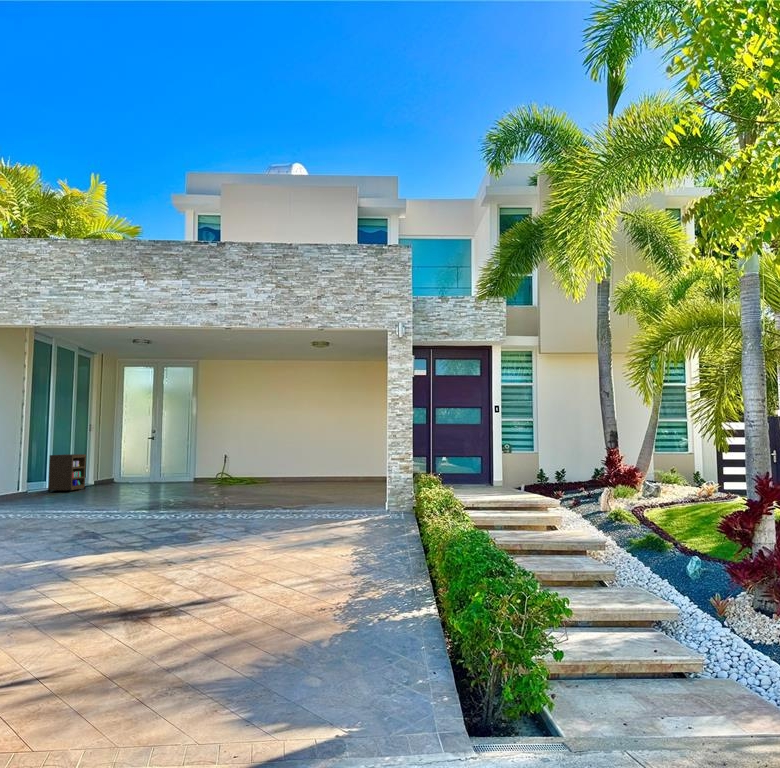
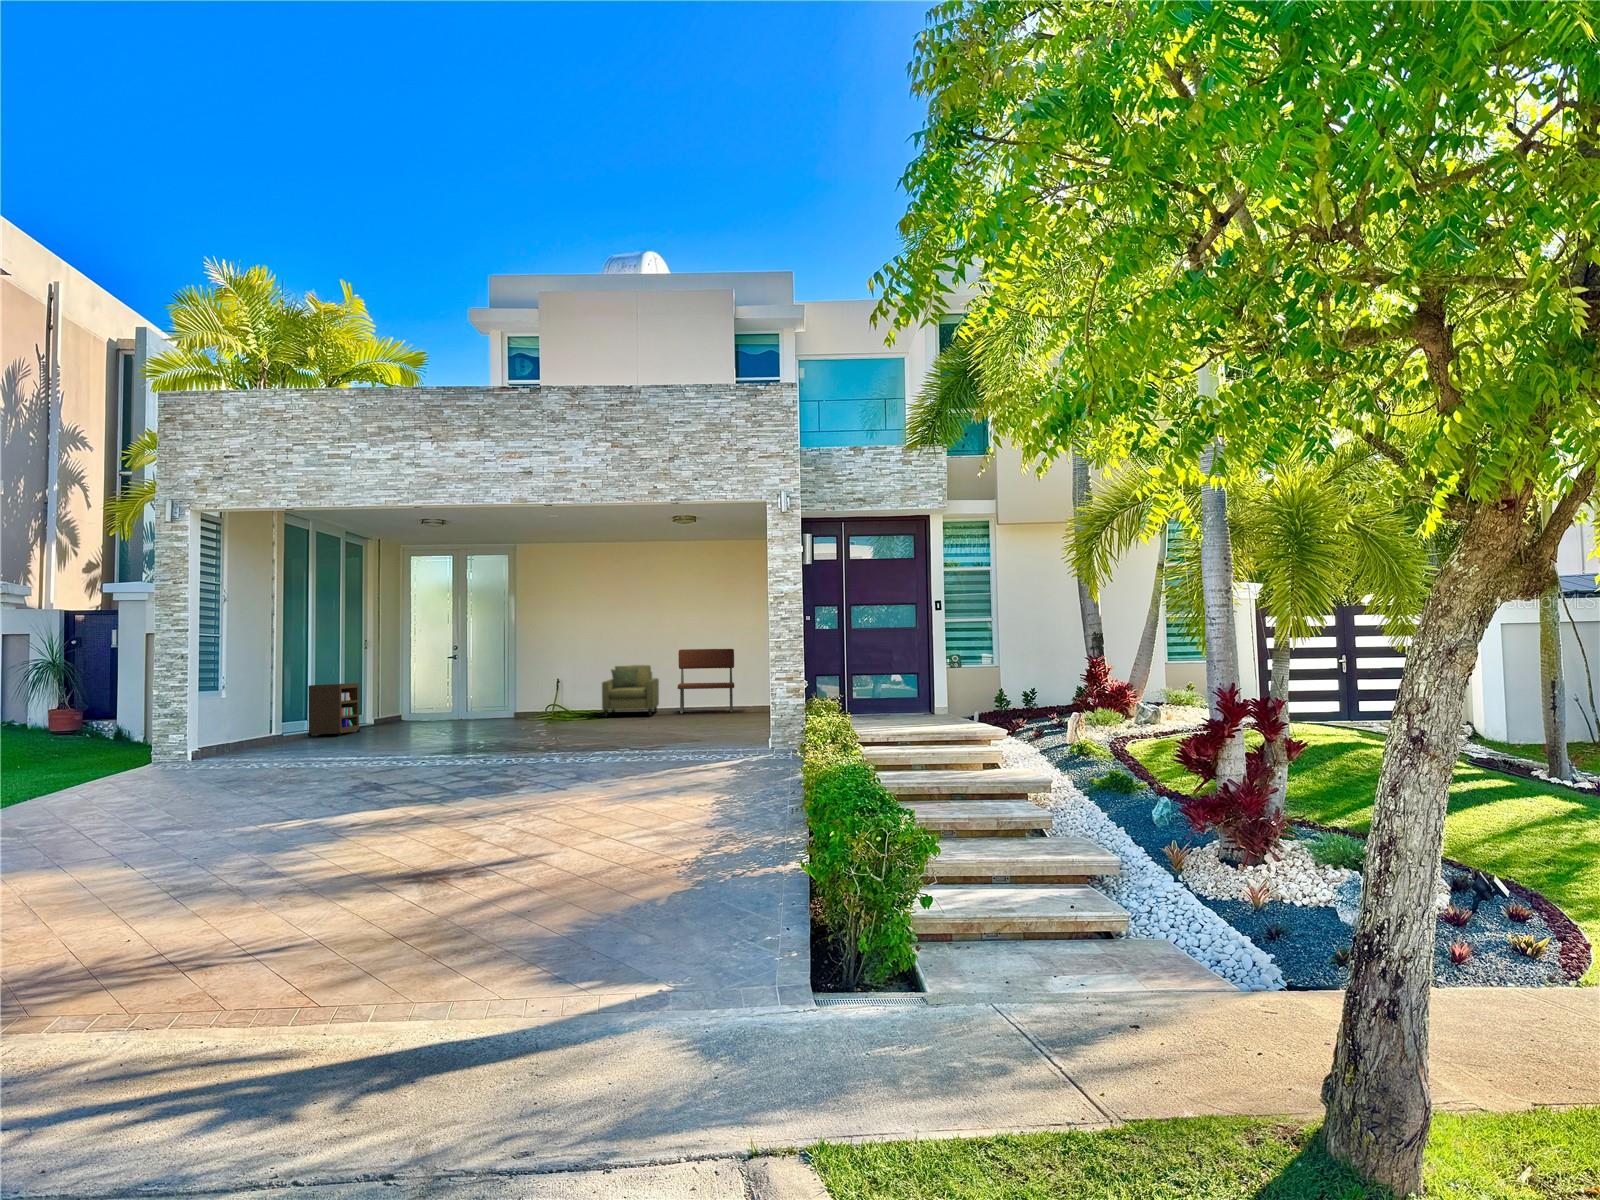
bench: none [311,436,351,481] -> present [678,649,734,714]
armchair: none [258,446,297,482] -> present [602,665,659,716]

